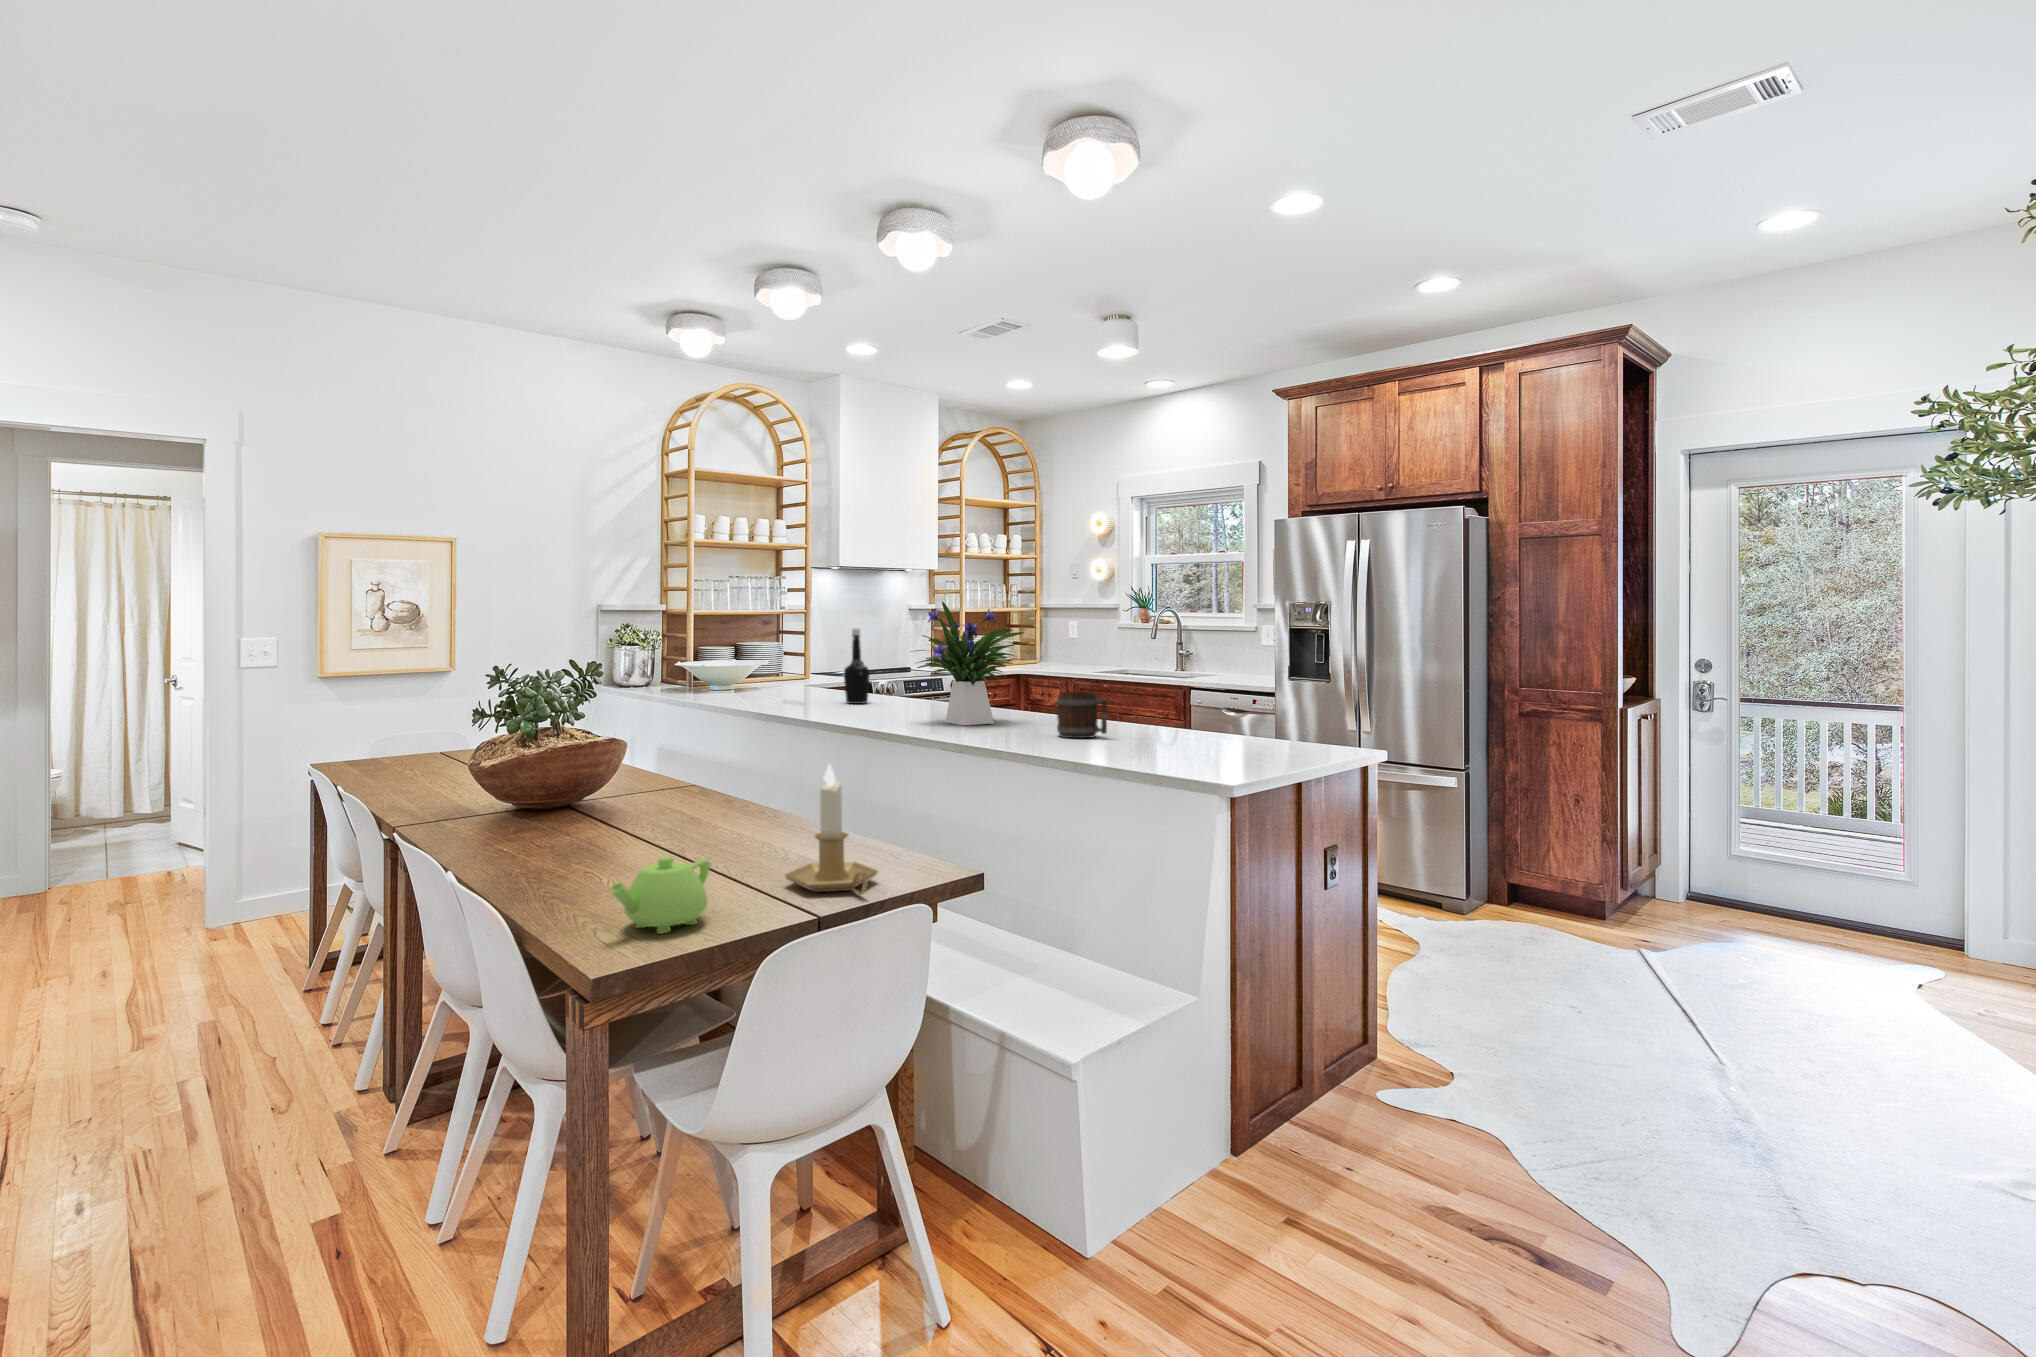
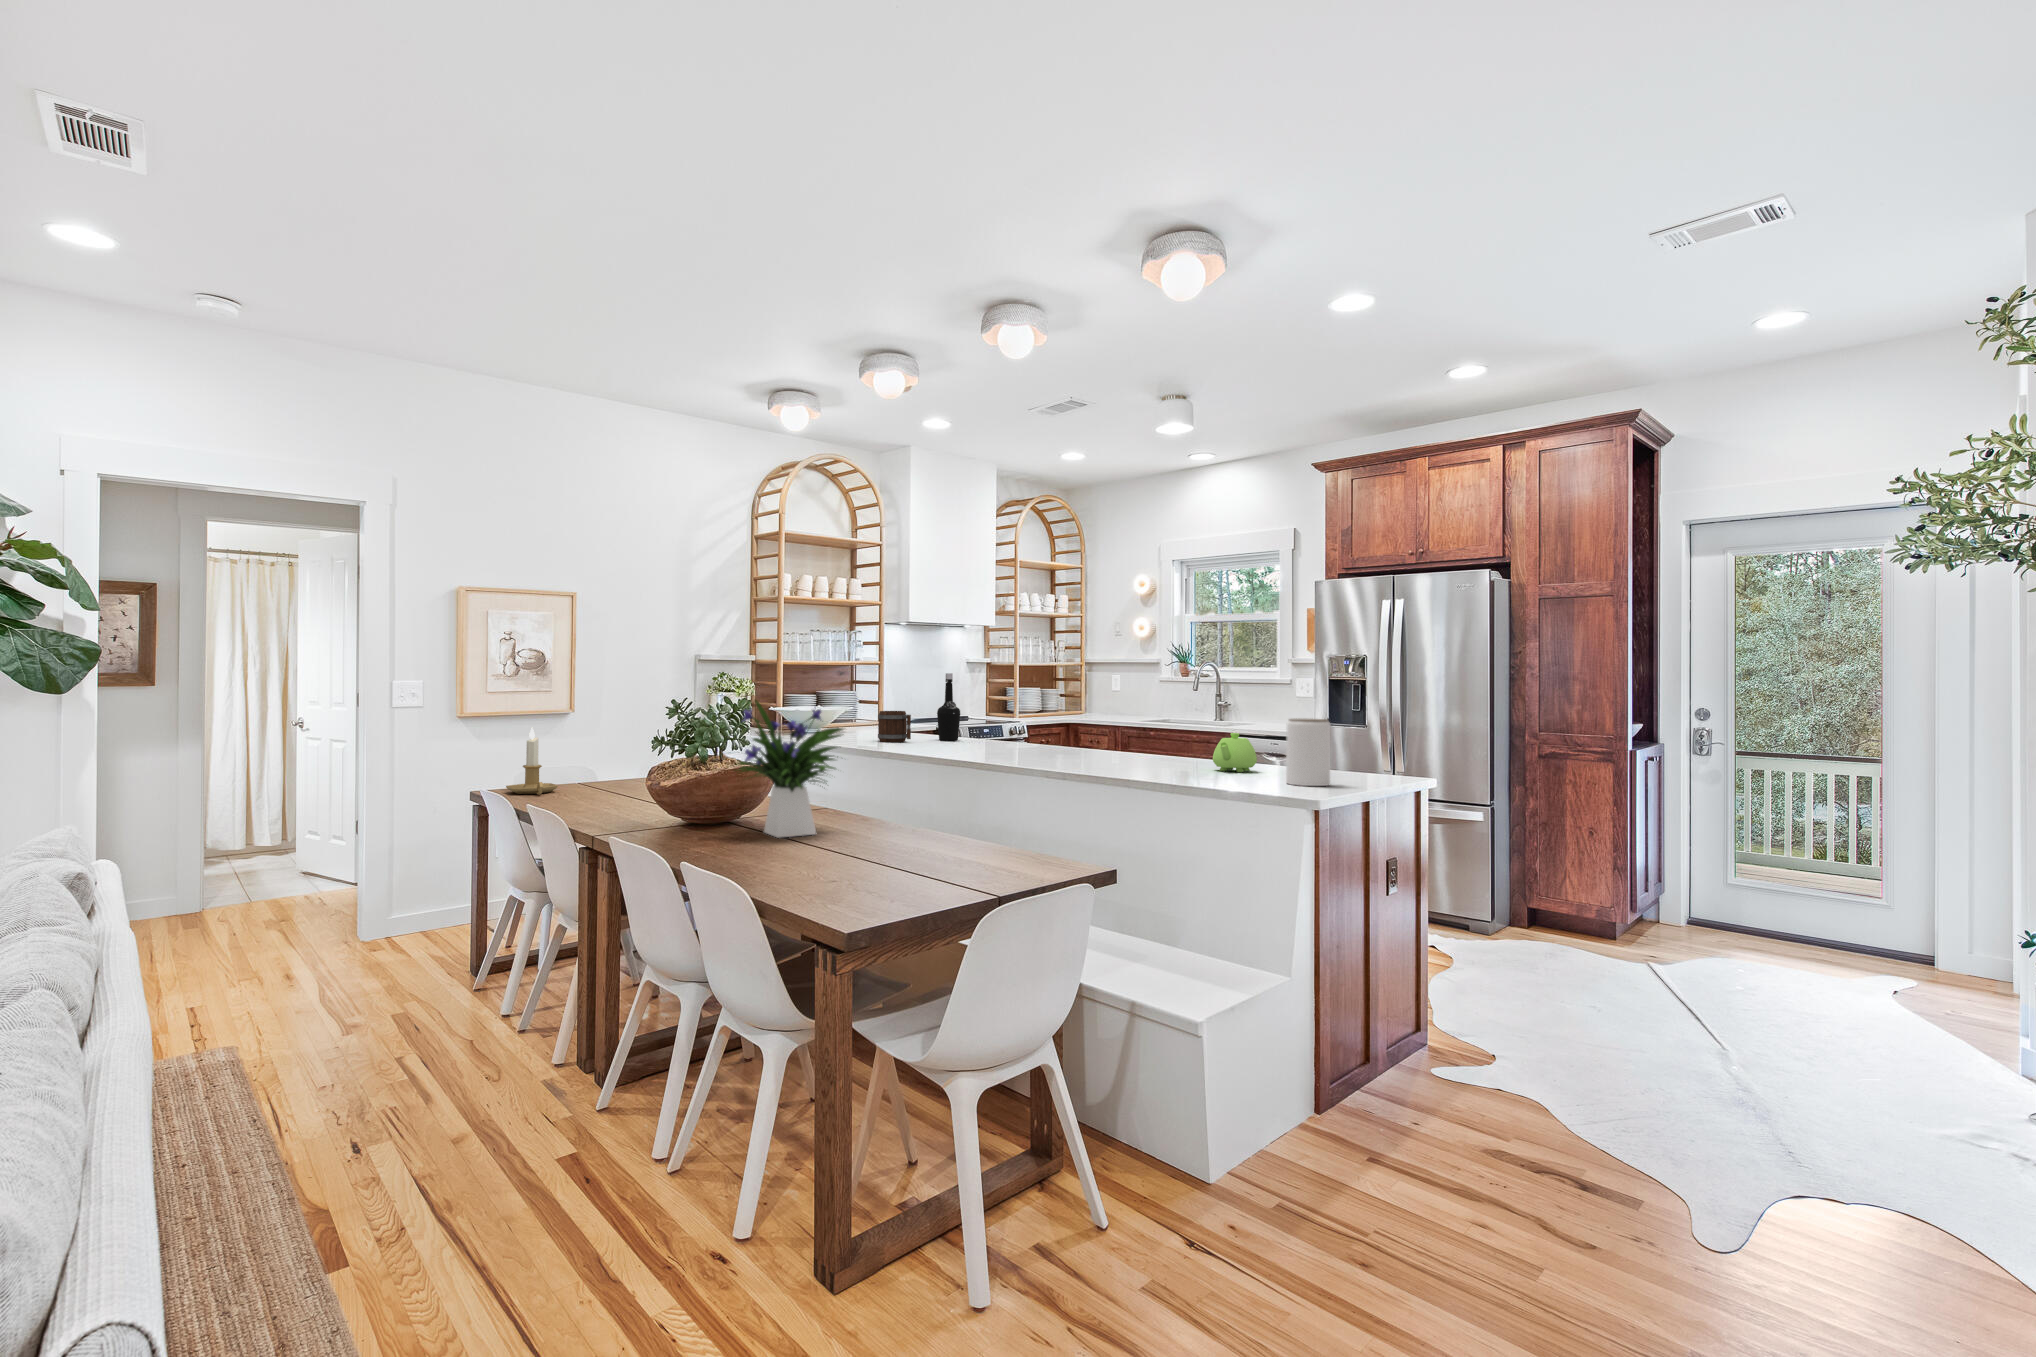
flower arrangement: present [911,602,1024,725] -> present [734,700,843,838]
jar: none [1192,689,1243,770] -> present [1286,719,1331,786]
mug: present [1057,692,1107,738] -> present [878,711,911,742]
candlestick: present [785,764,878,895] -> present [506,728,558,795]
teapot: present [611,857,710,934] -> present [1213,733,1257,772]

